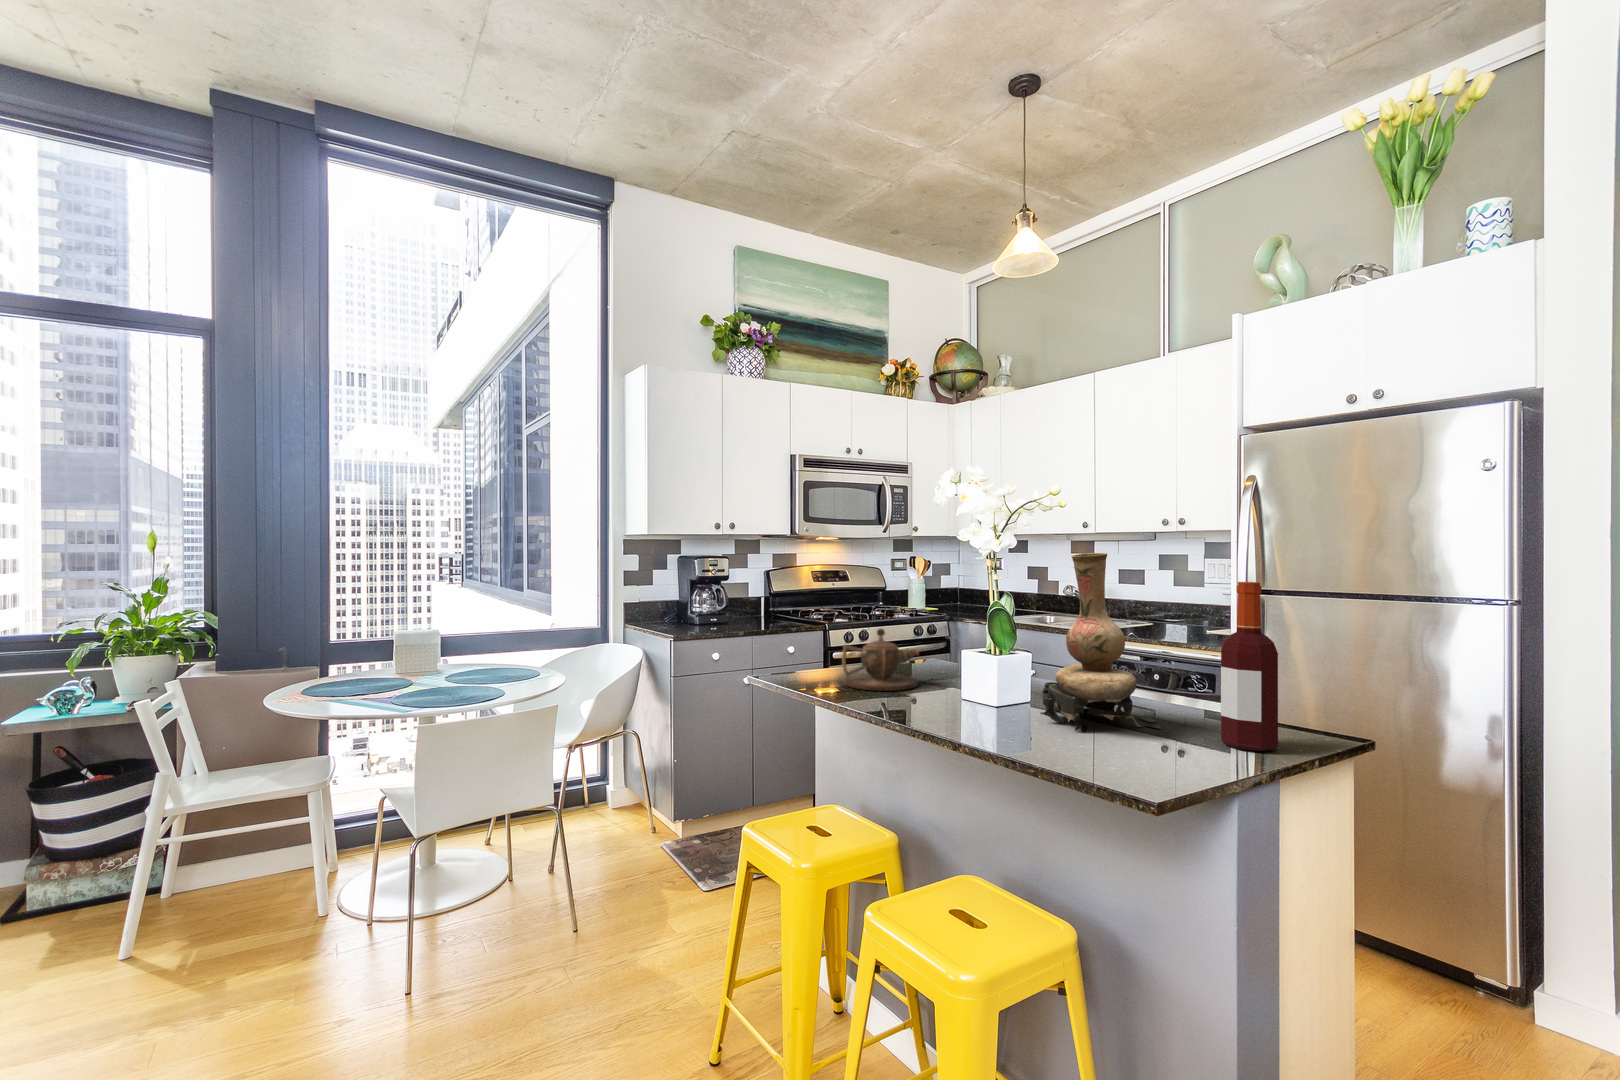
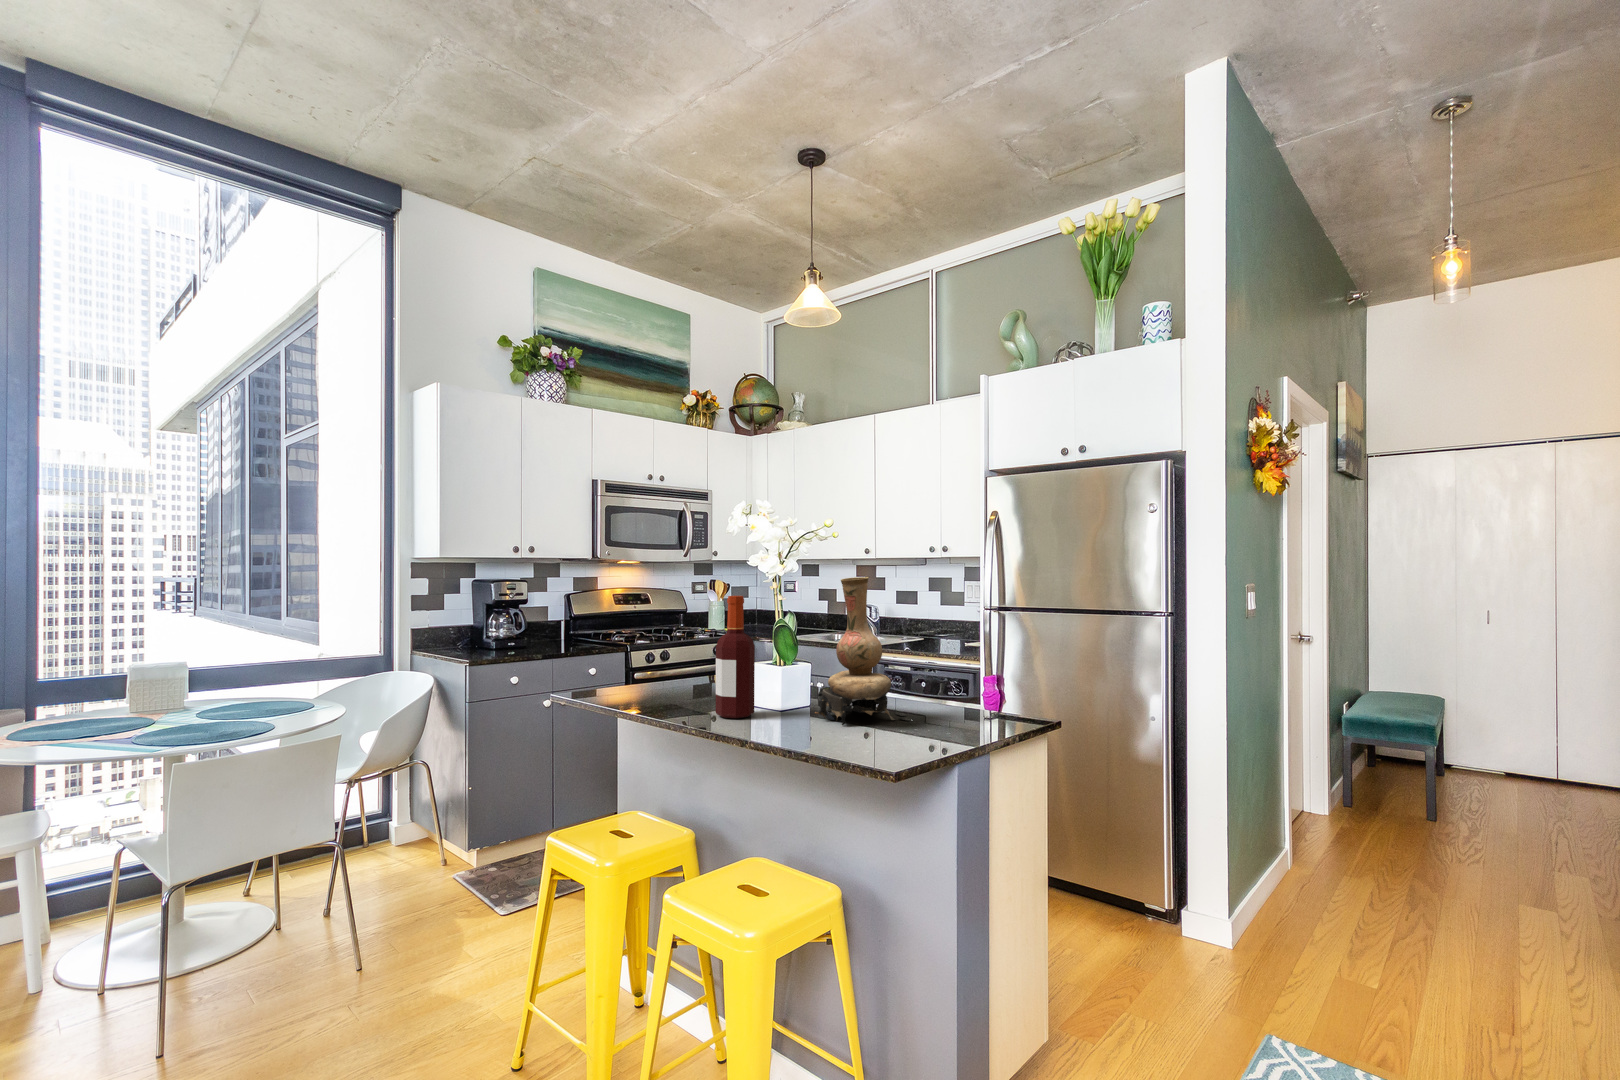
bottle: present [1221,582,1278,751] -> present [716,596,755,718]
teapot: present [842,629,919,691] -> none [644,646,715,702]

